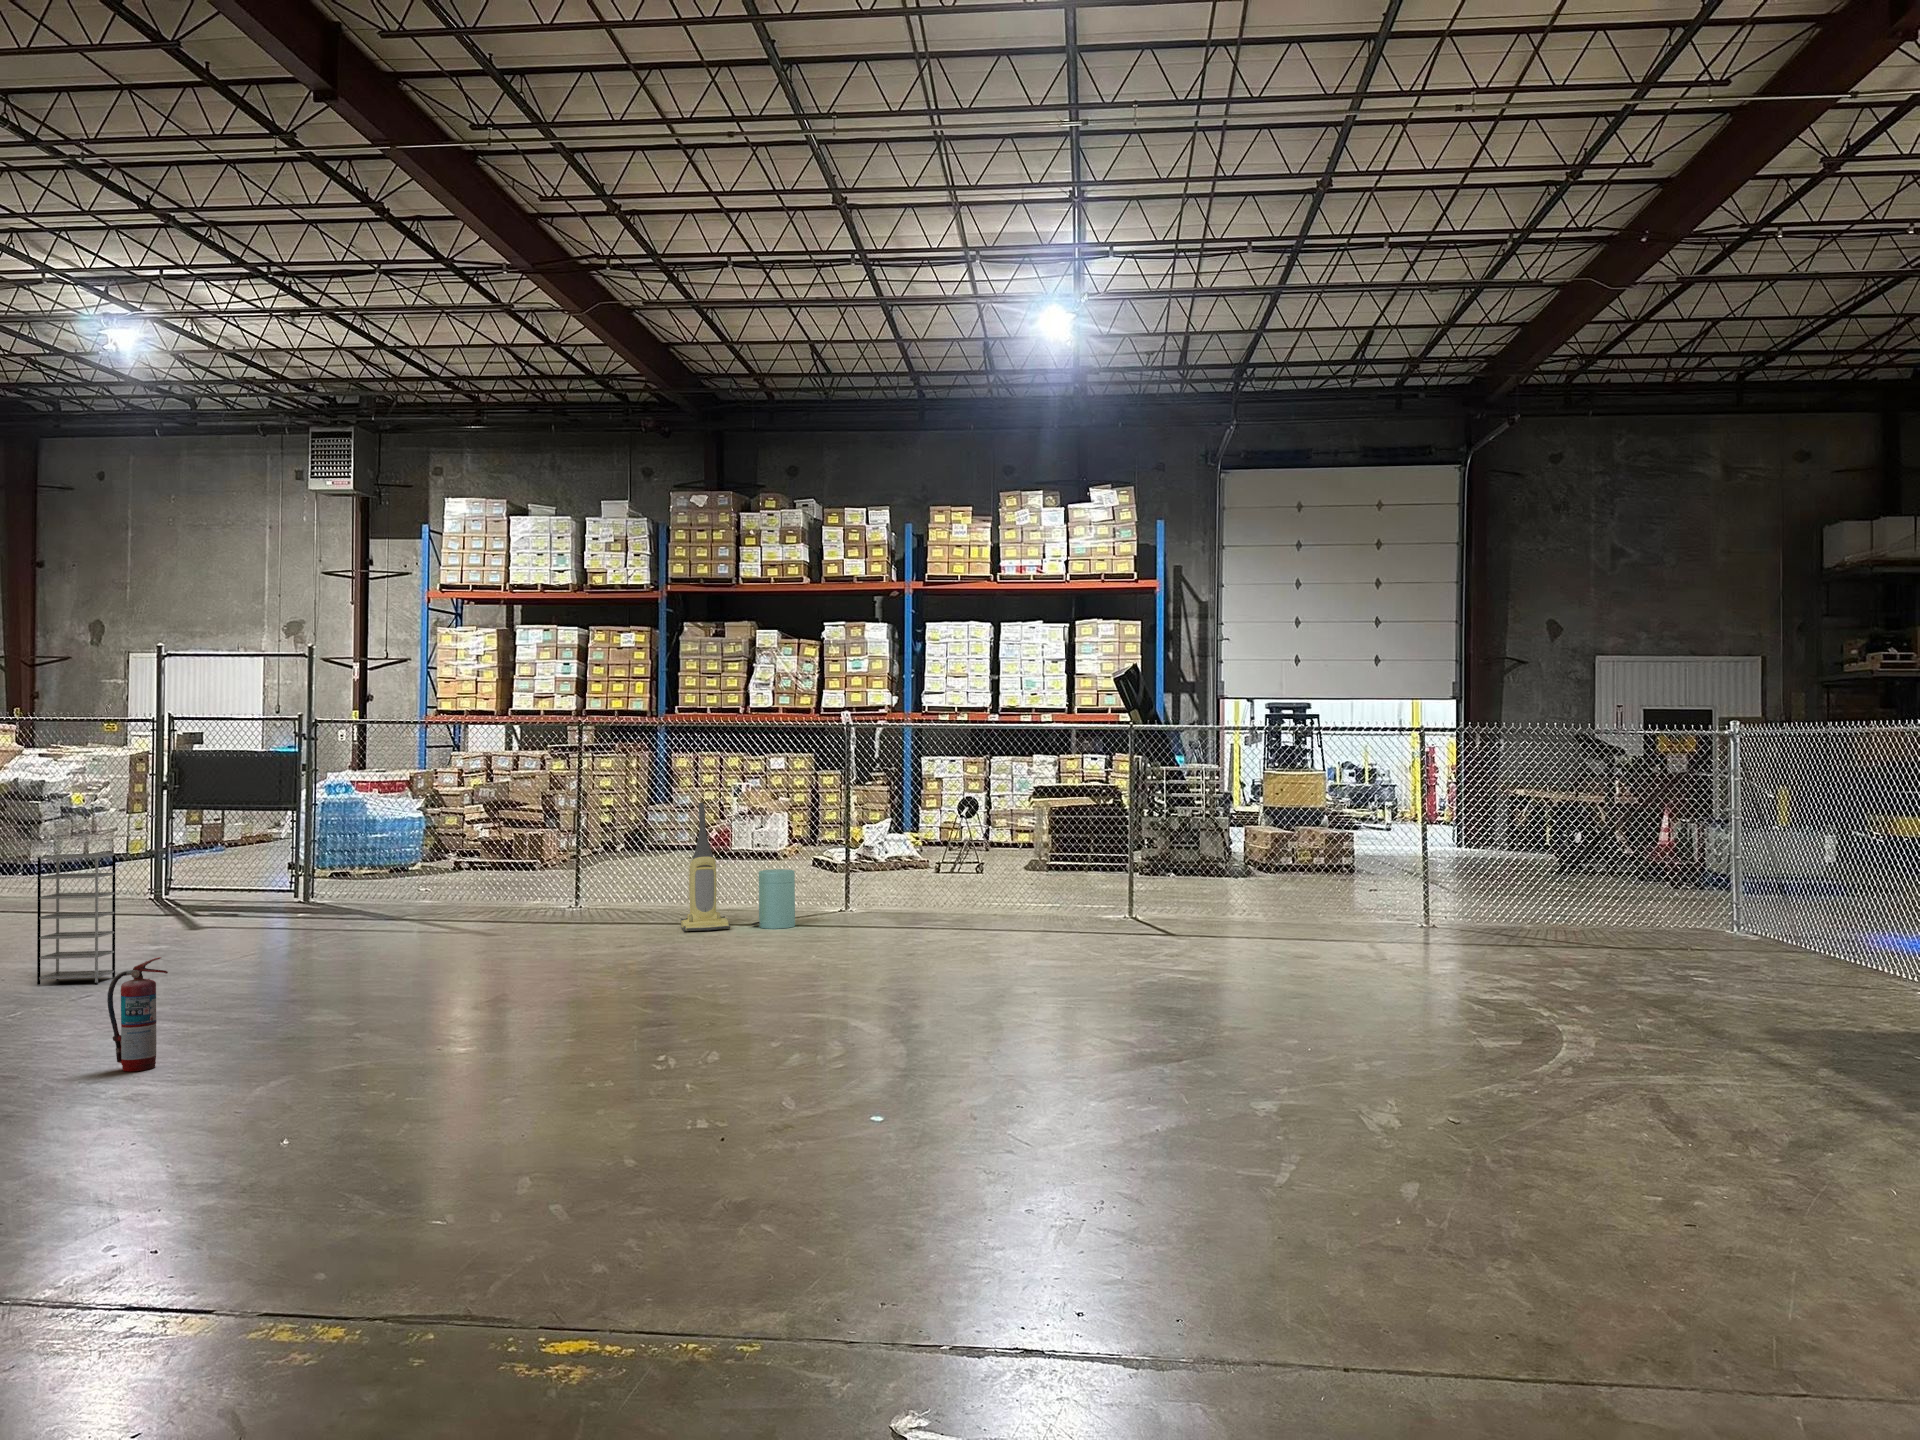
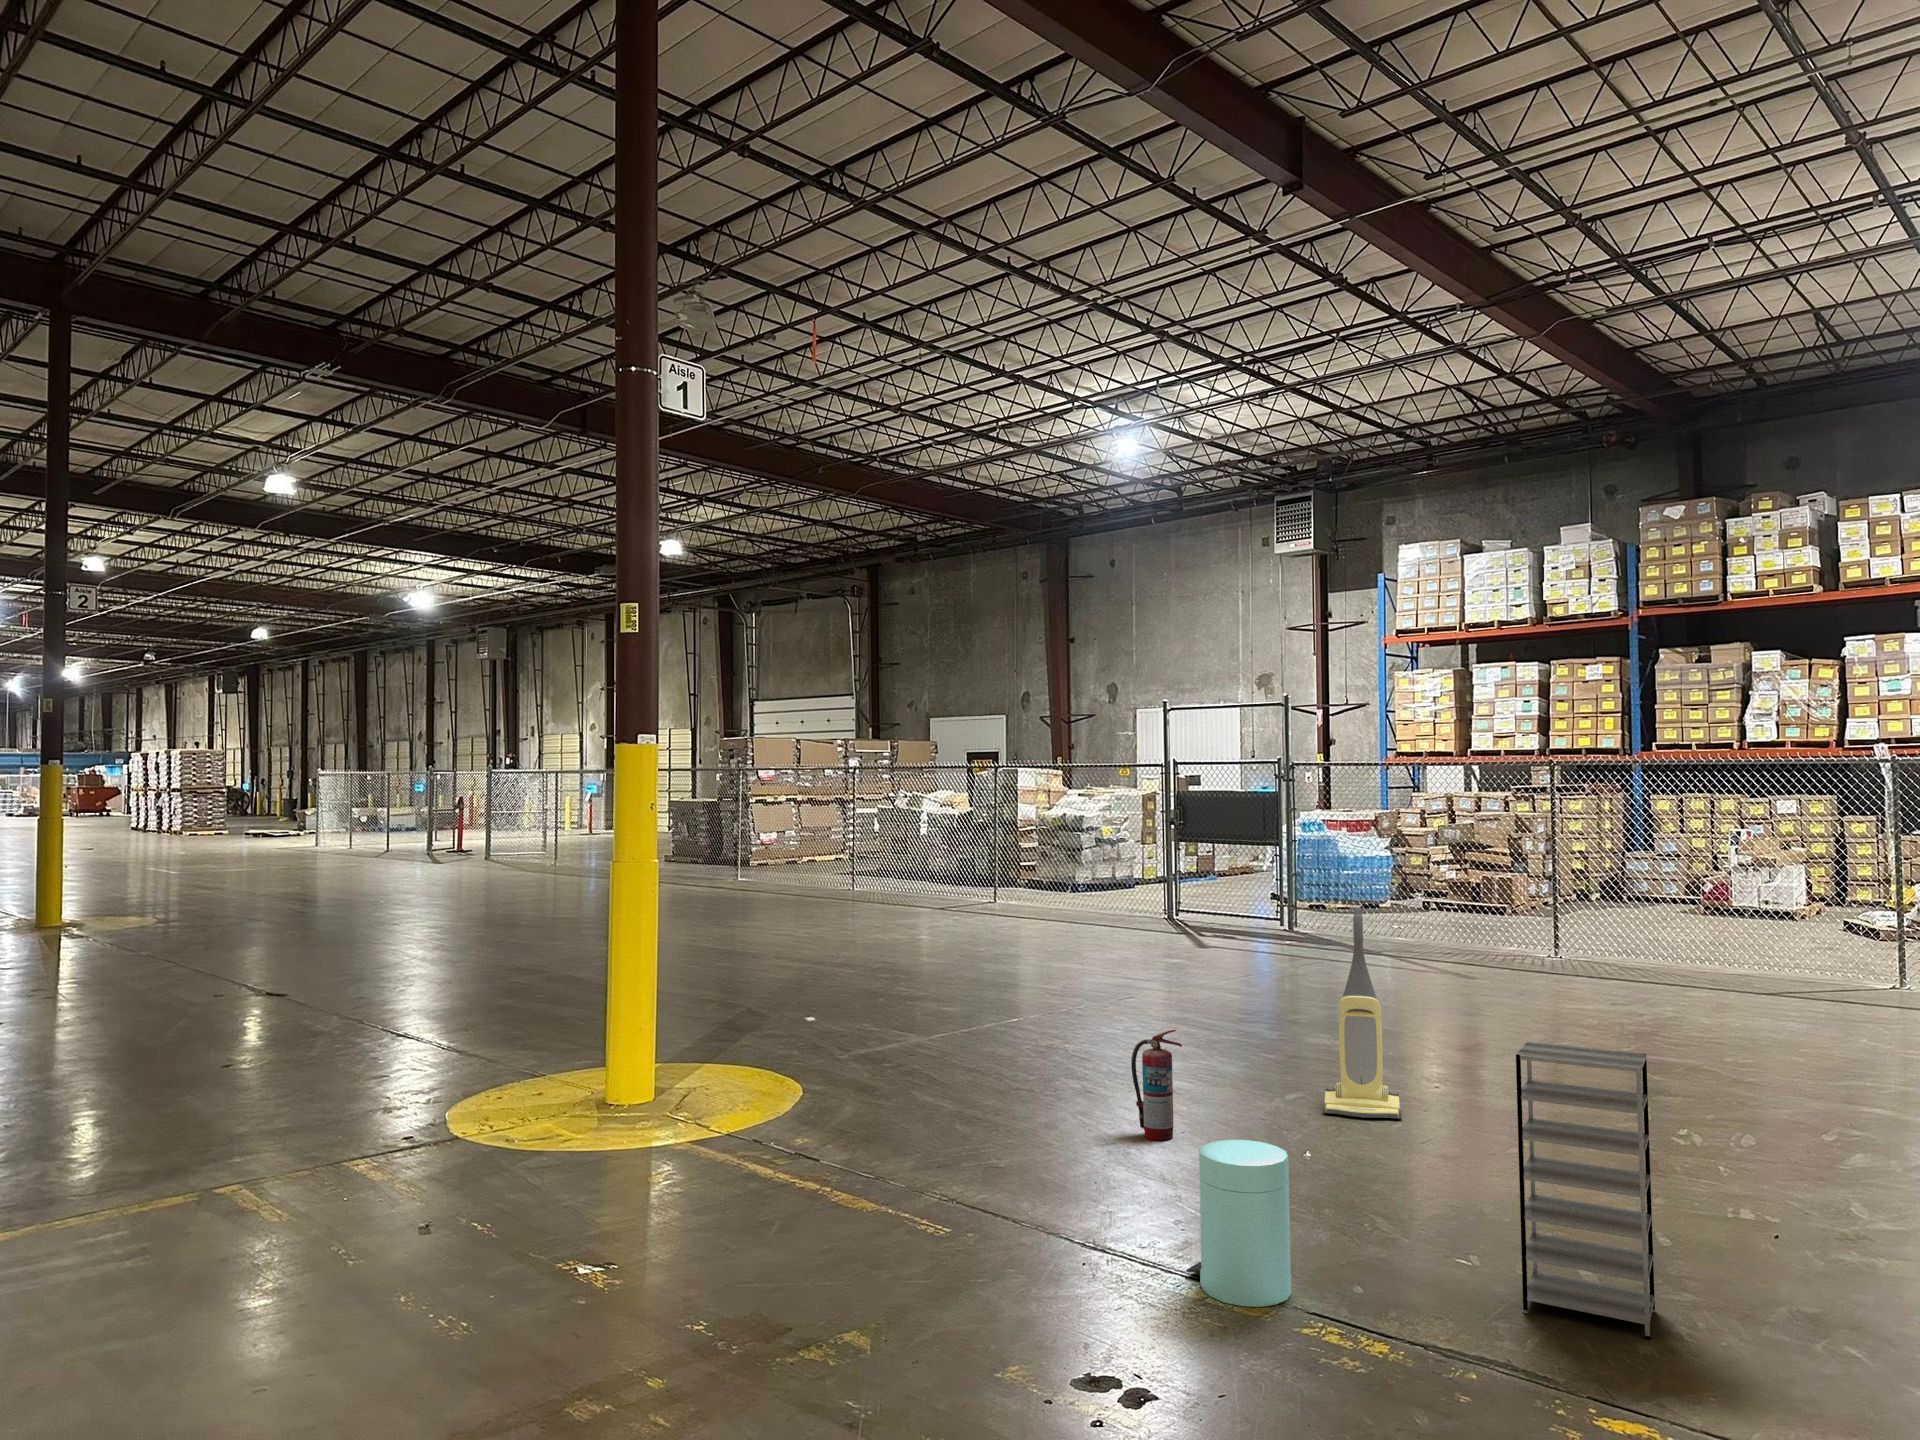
vacuum cleaner: present [681,803,730,932] -> present [1323,908,1401,1119]
shelving unit: present [37,853,115,986] -> present [1516,1042,1656,1339]
trash can: present [752,869,795,929] -> present [1186,1140,1291,1307]

